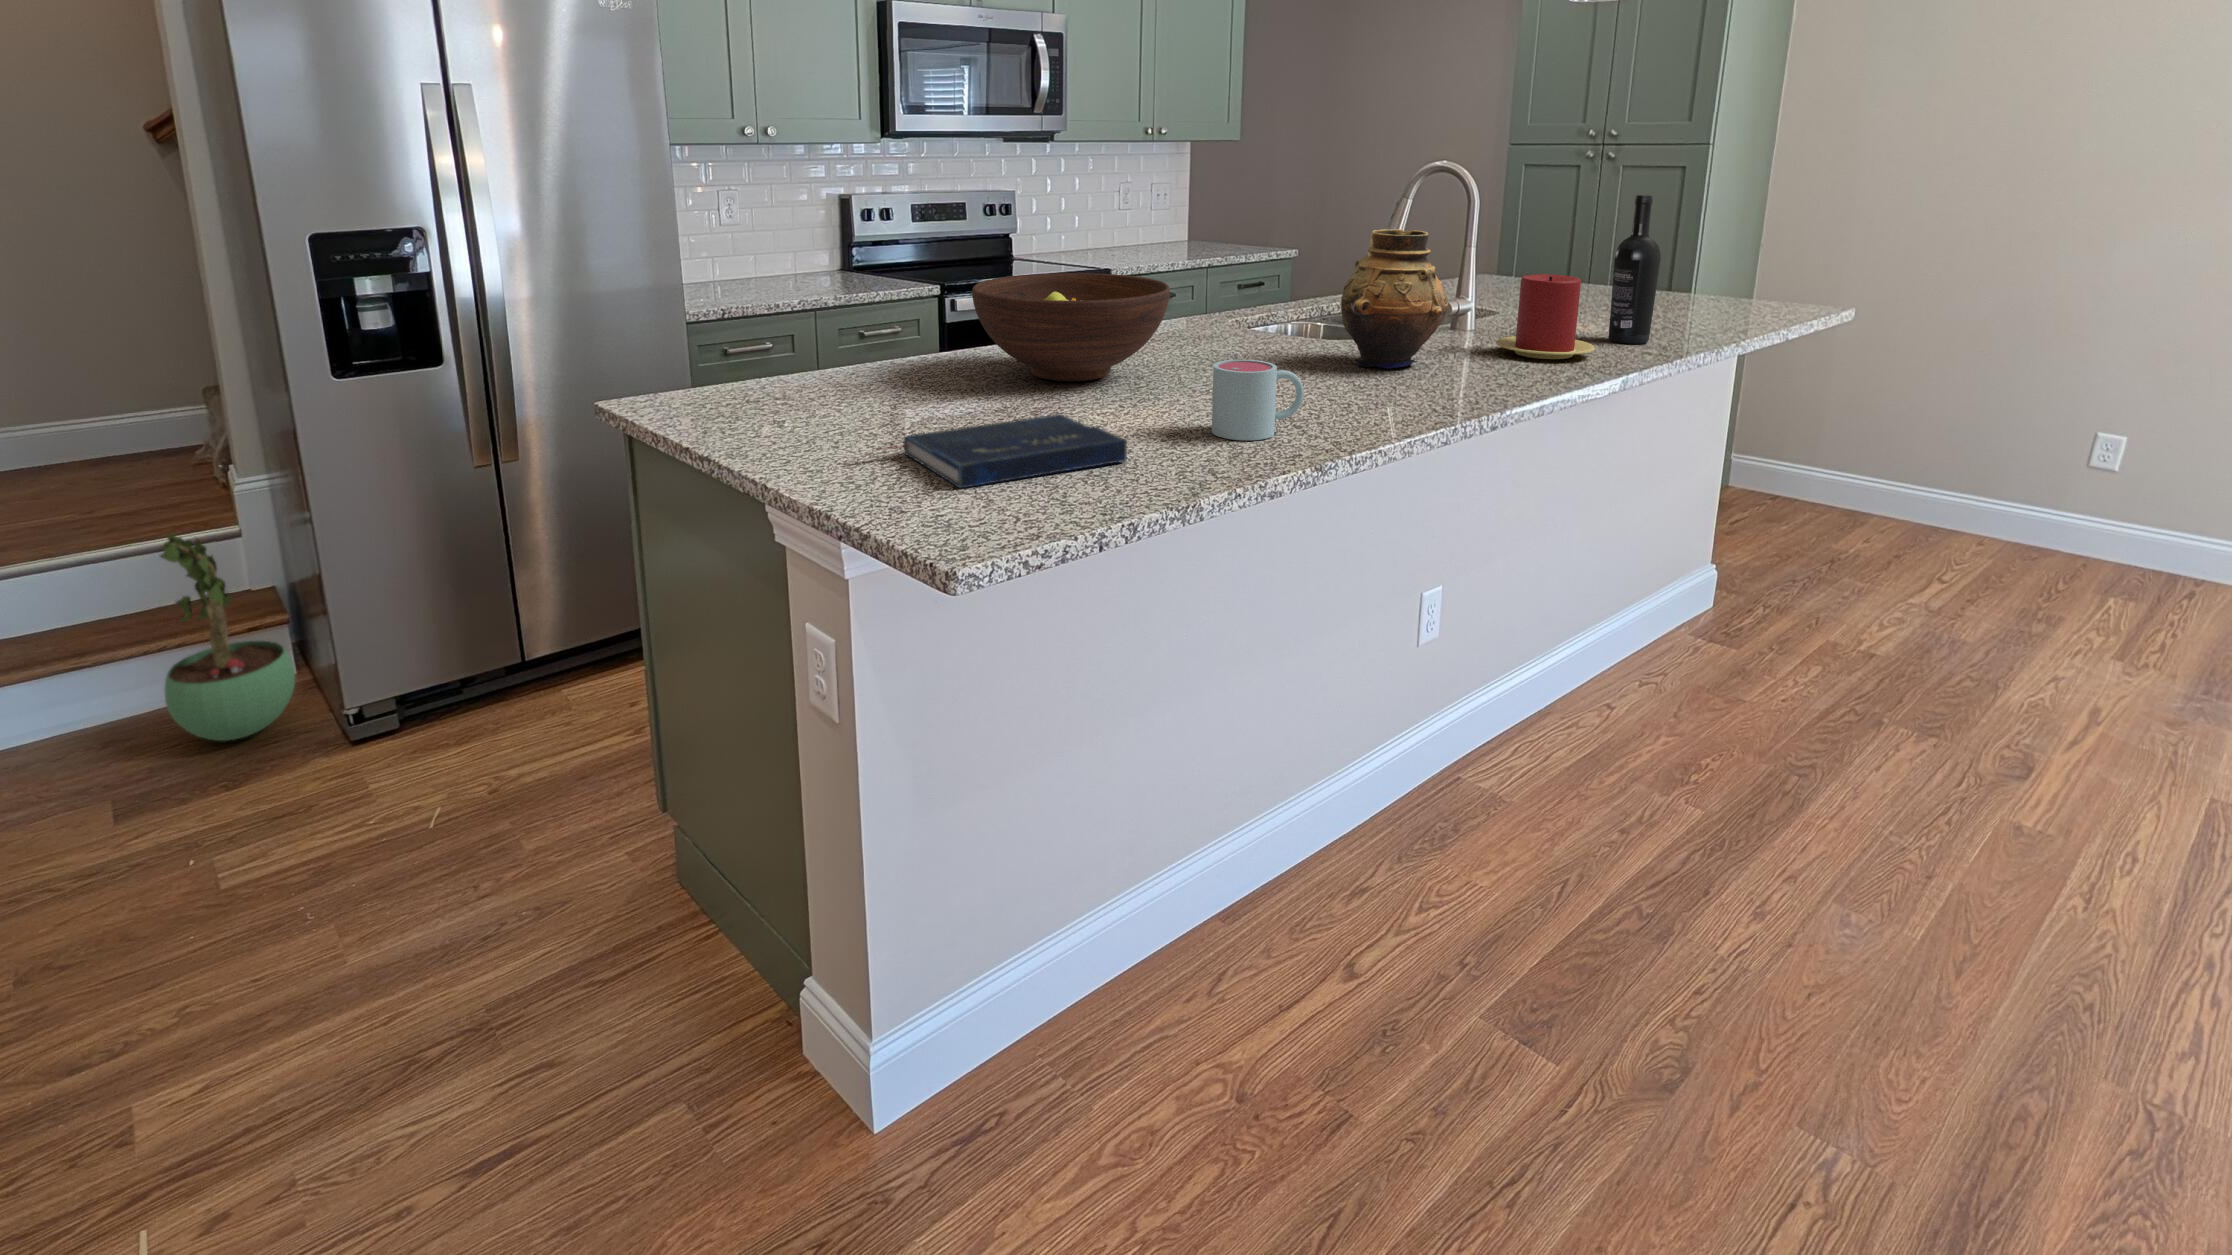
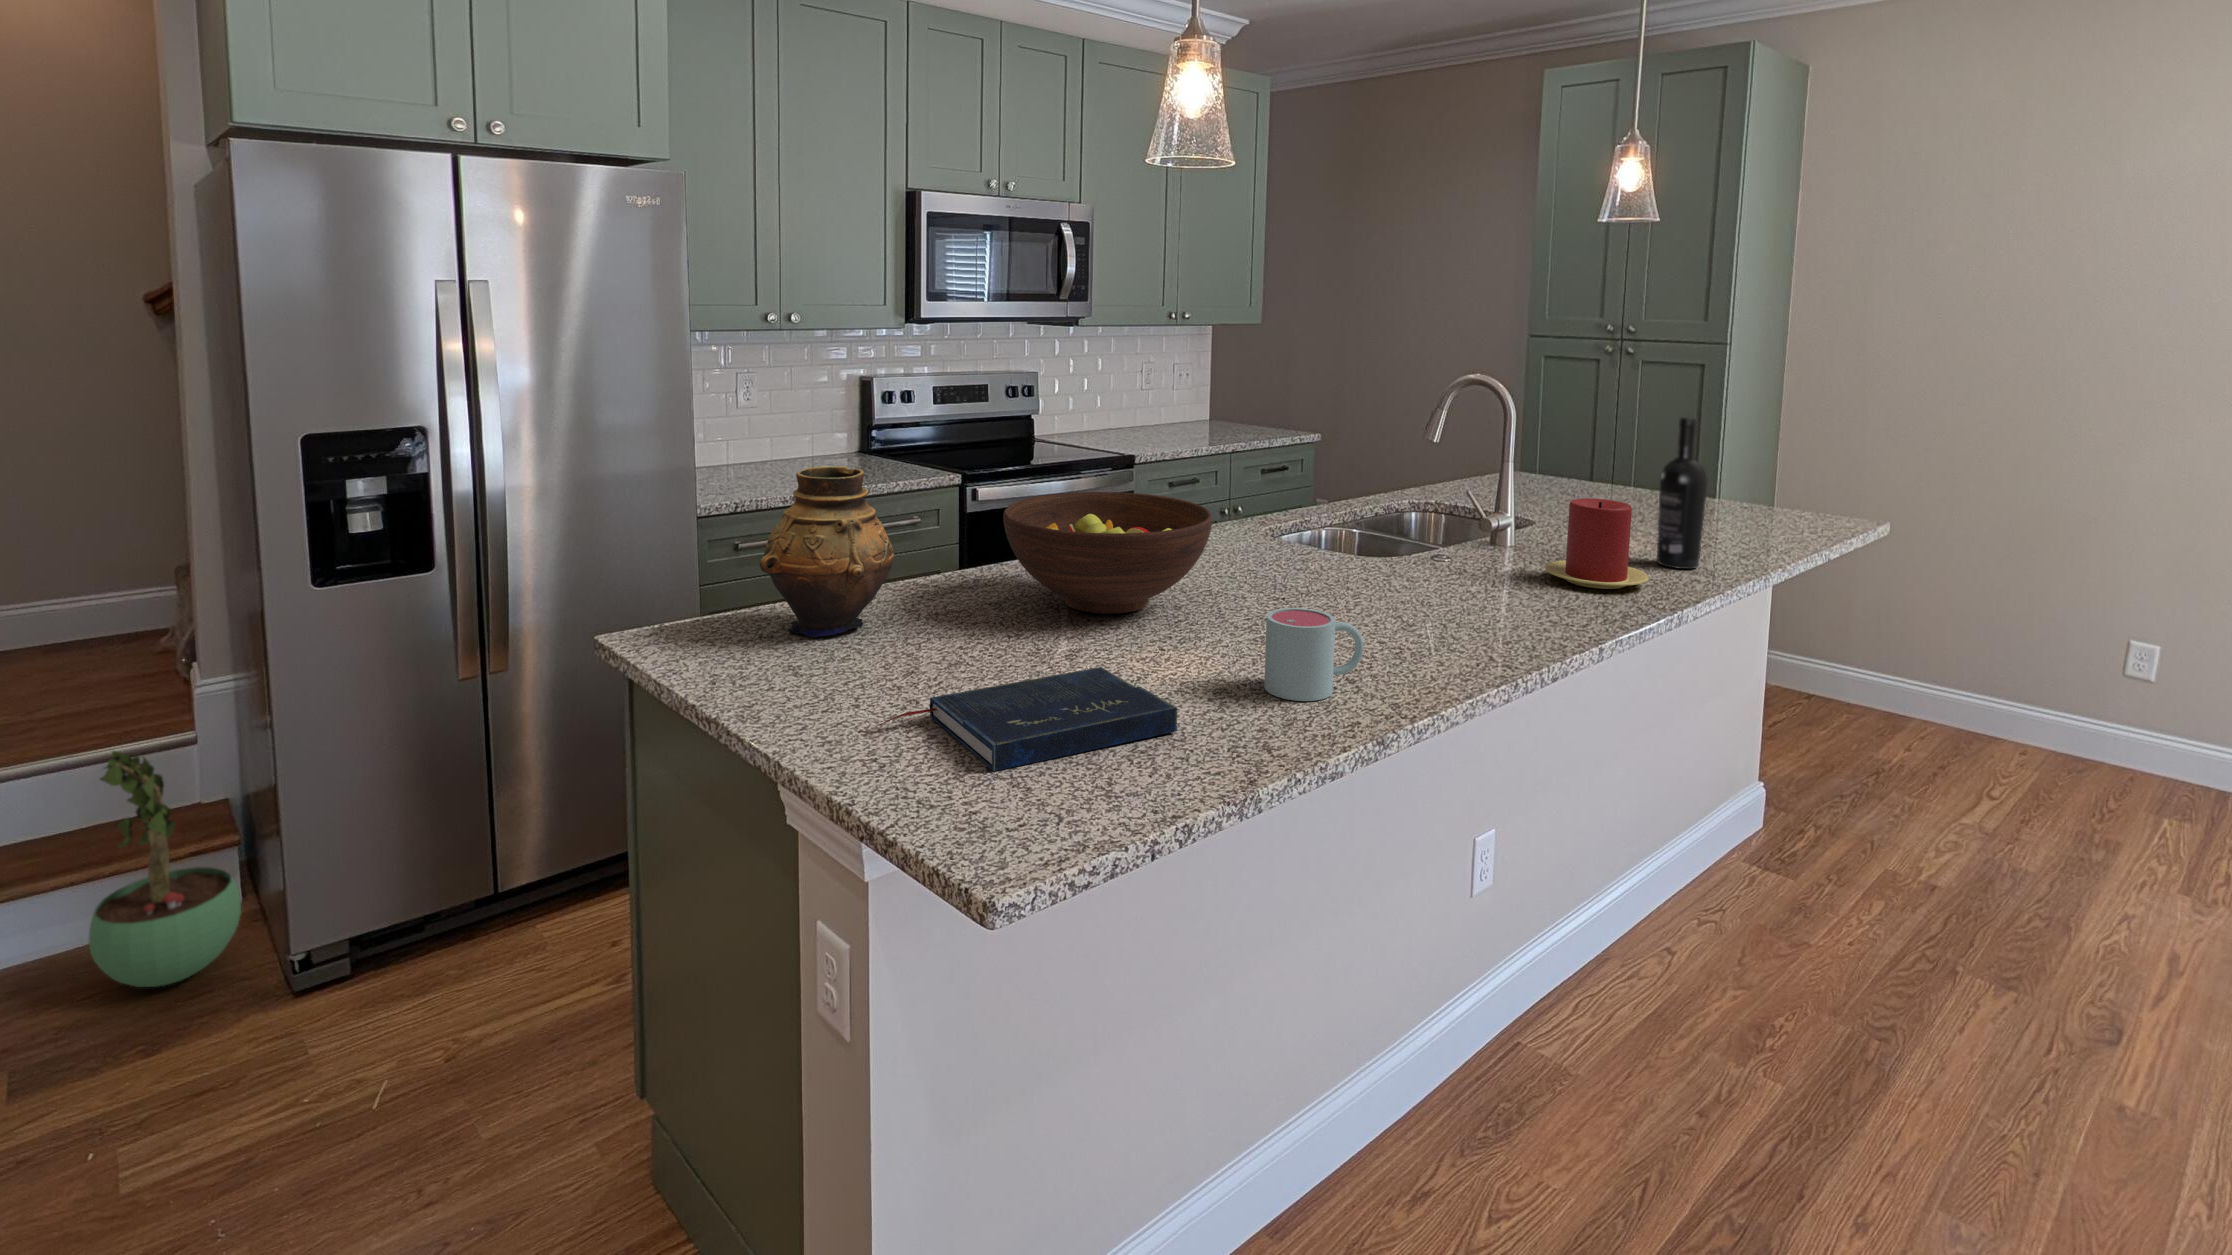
vase: present [1341,229,1448,369] -> present [760,466,894,637]

